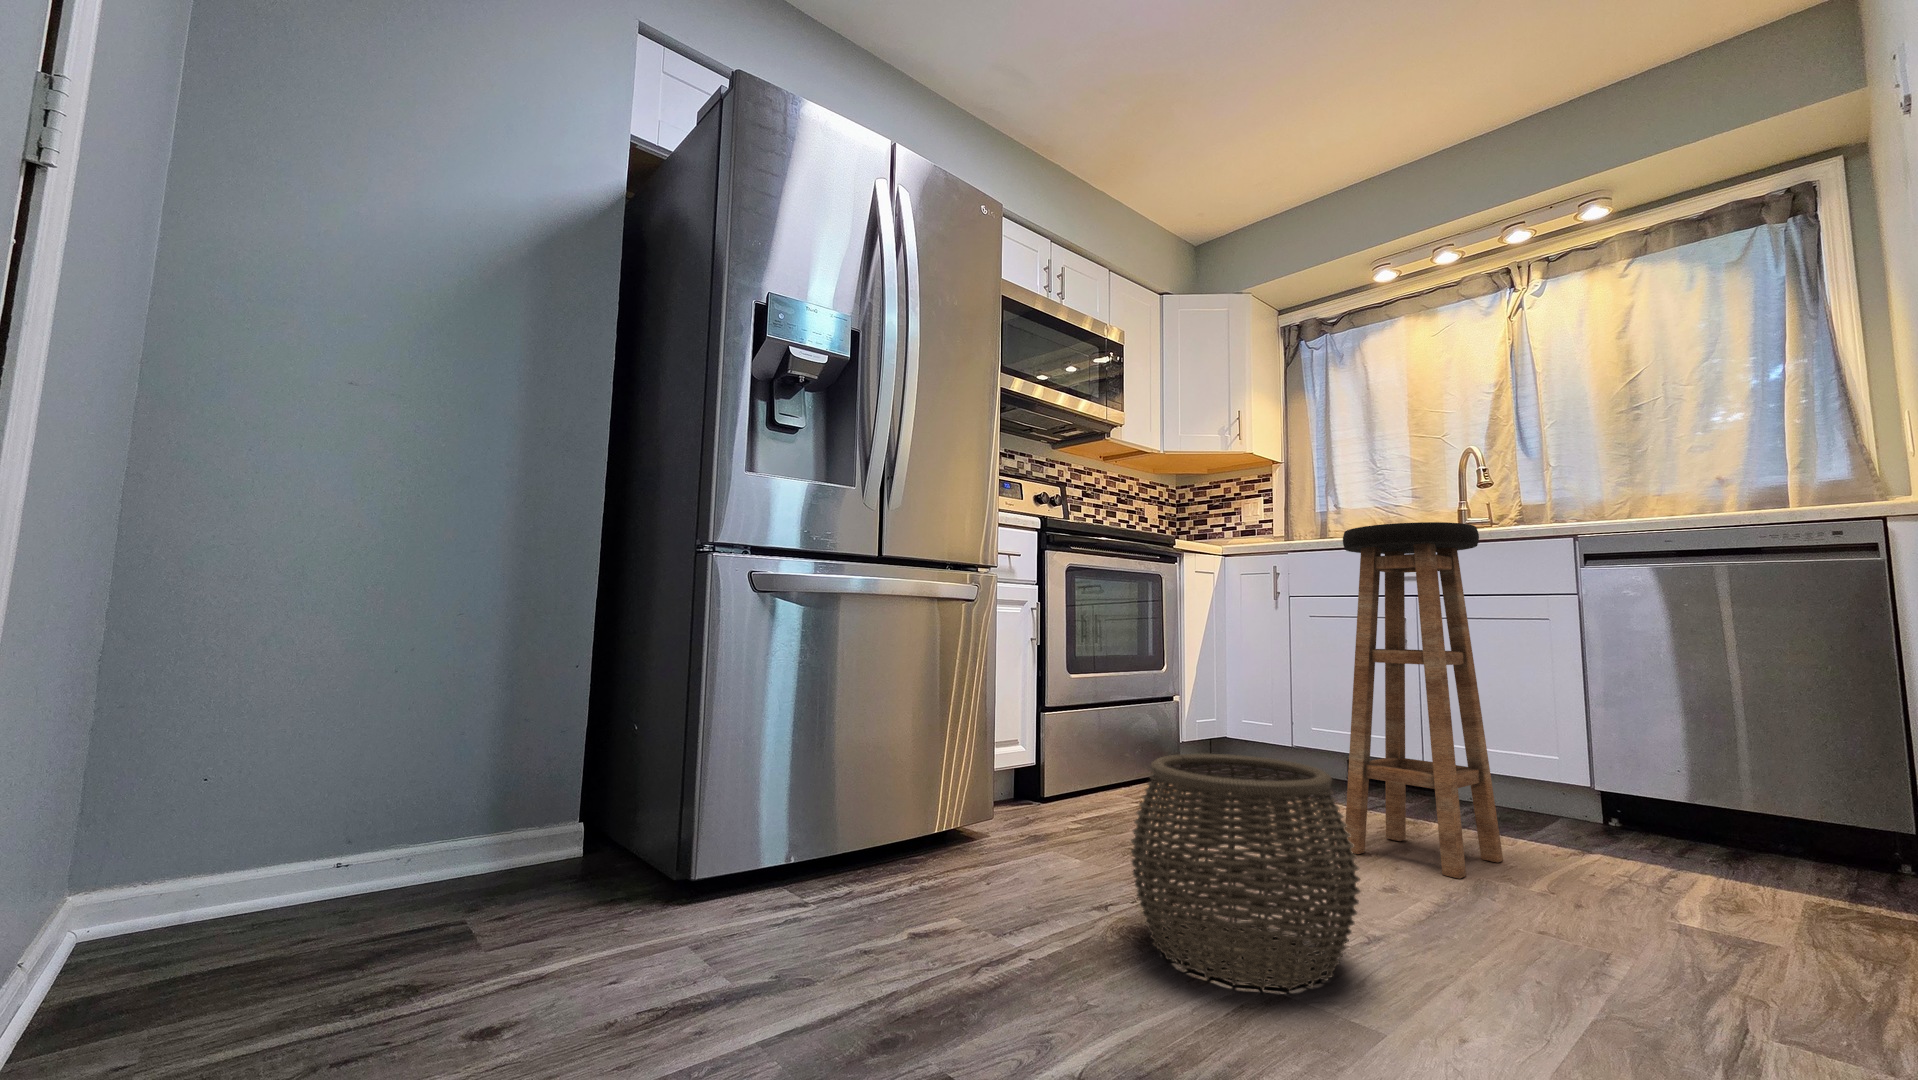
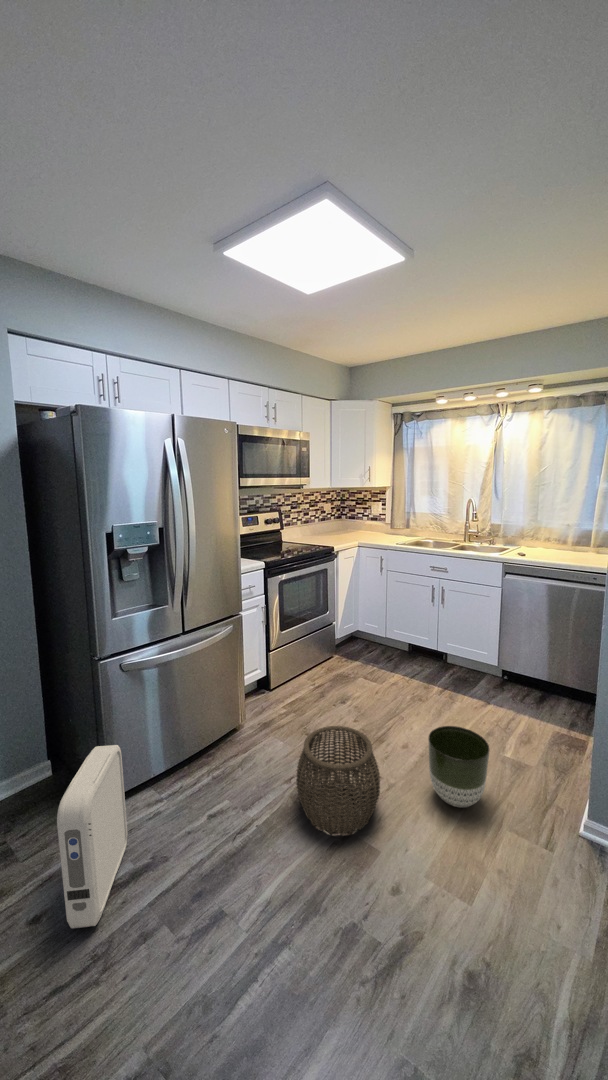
bar stool: present [1343,522,1503,879] -> none [393,579,455,734]
air purifier: none [560,667,736,1048] -> present [57,745,128,928]
planter: none [1473,781,1664,979] -> present [428,726,489,807]

